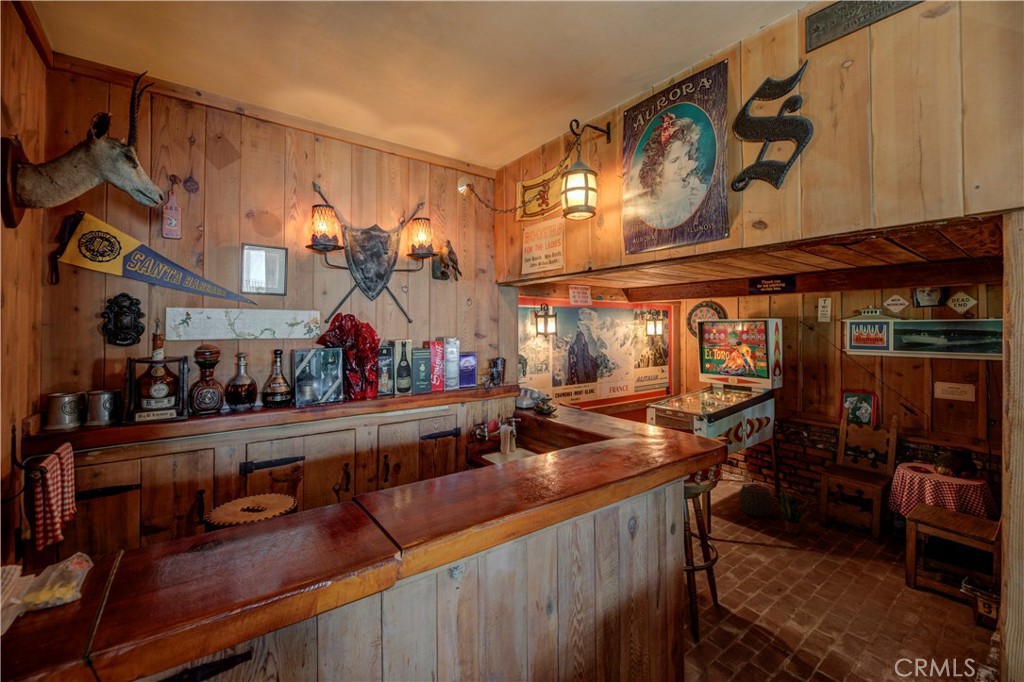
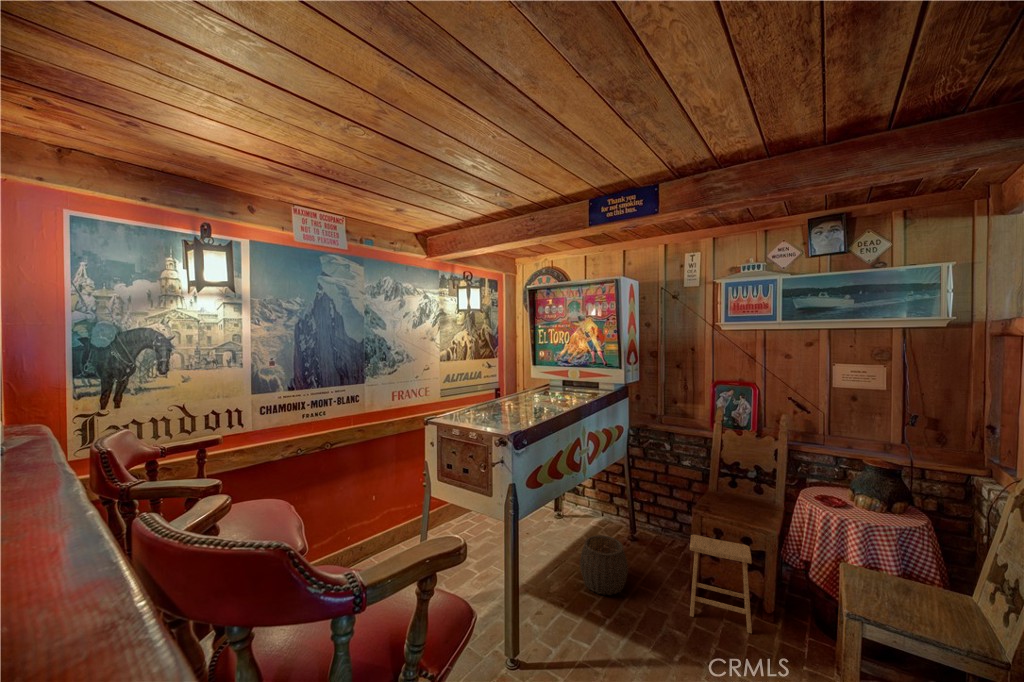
footstool: none [815,485,859,542] -> present [690,535,752,633]
potted plant: present [777,489,809,534] -> none [634,551,683,630]

